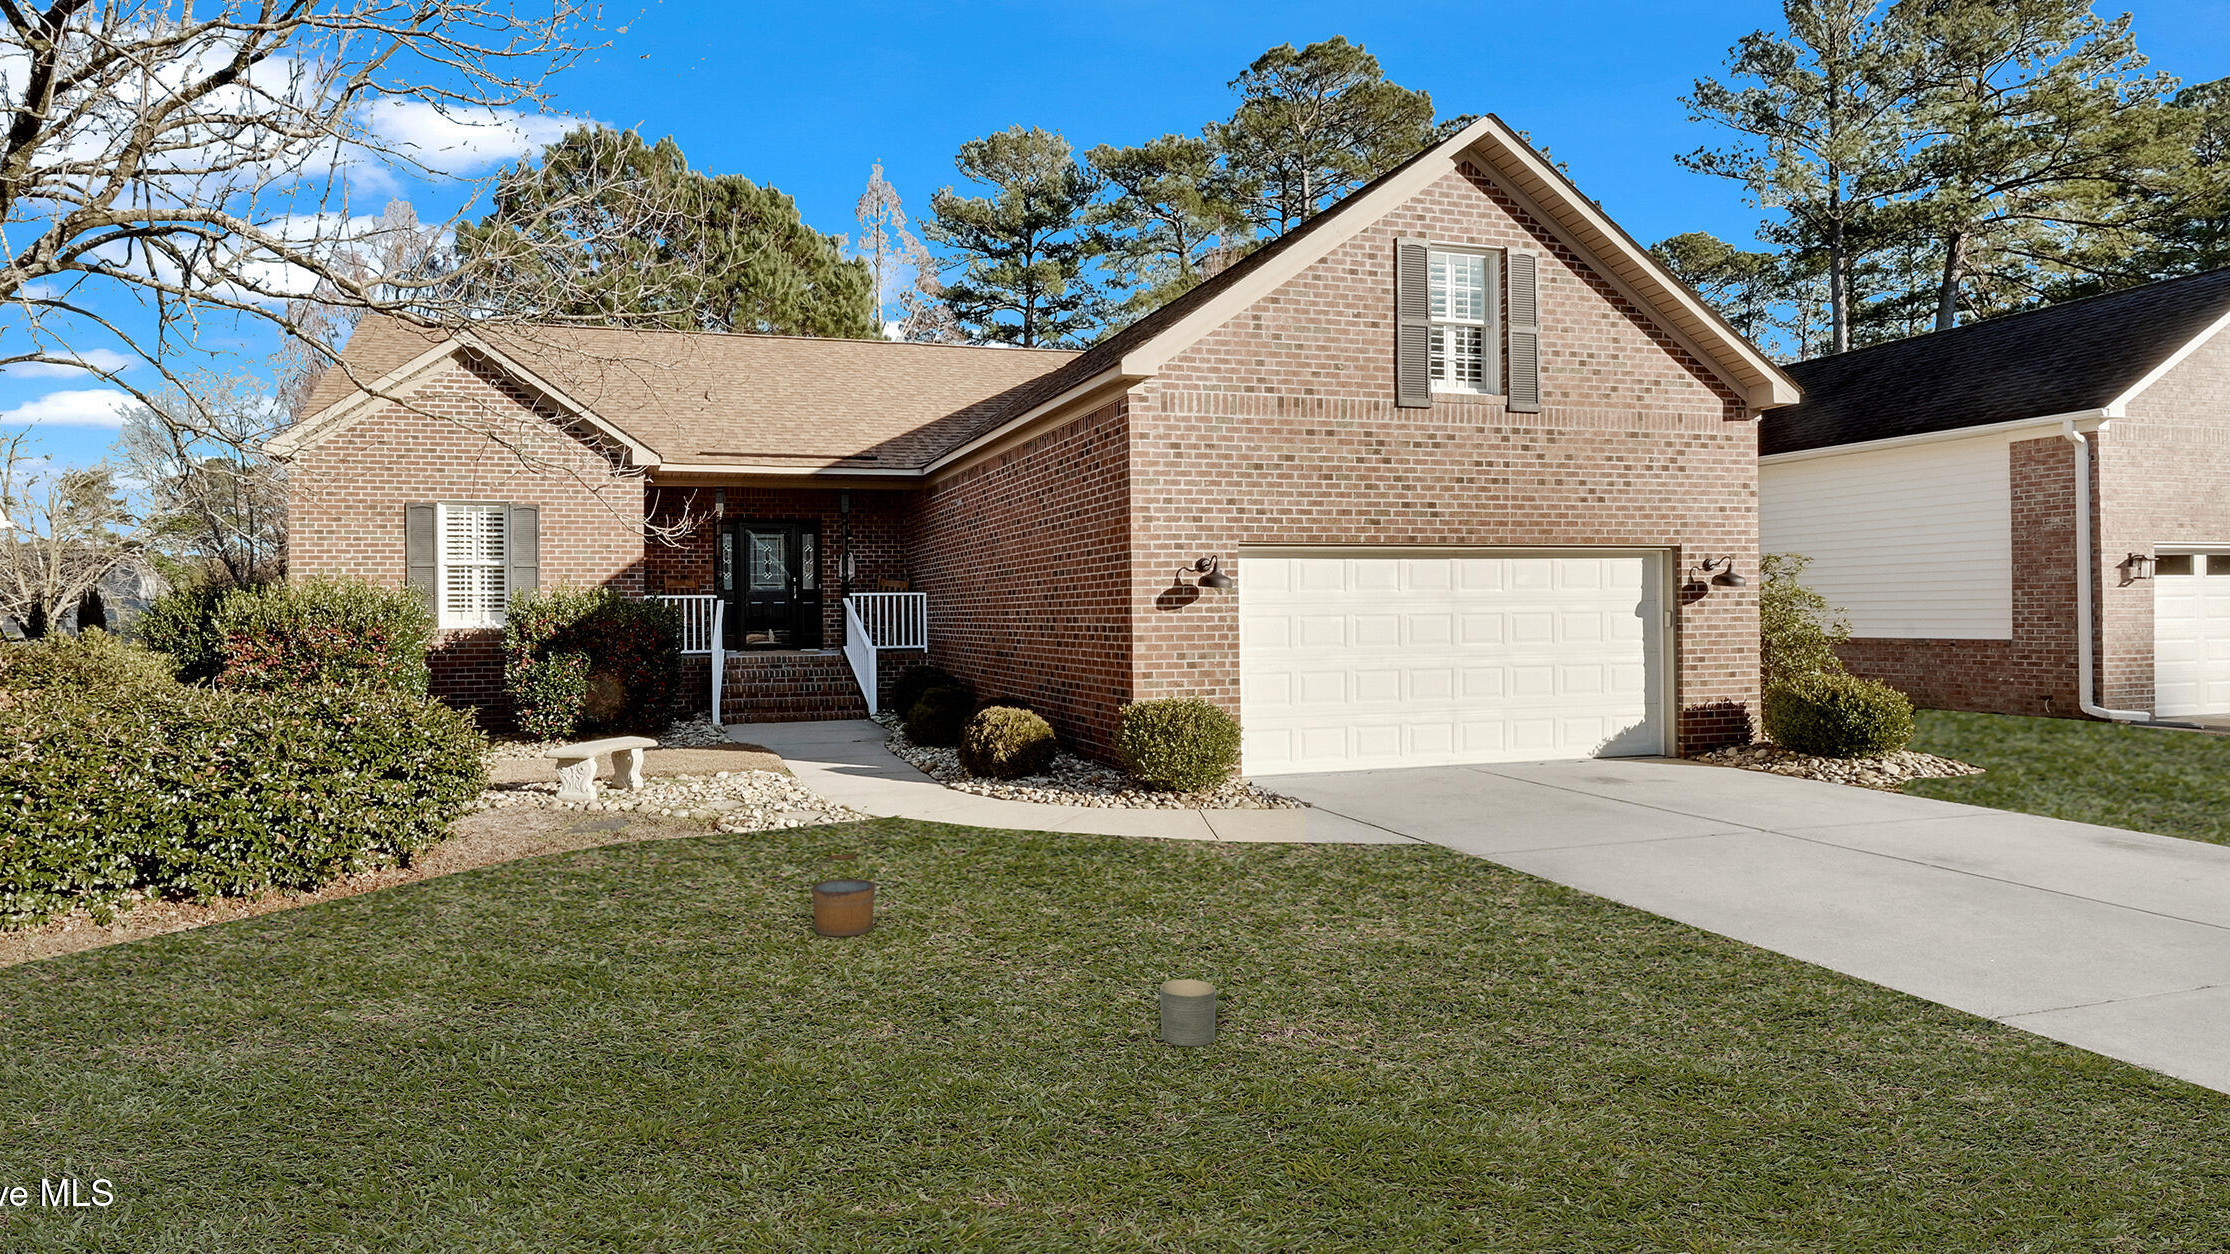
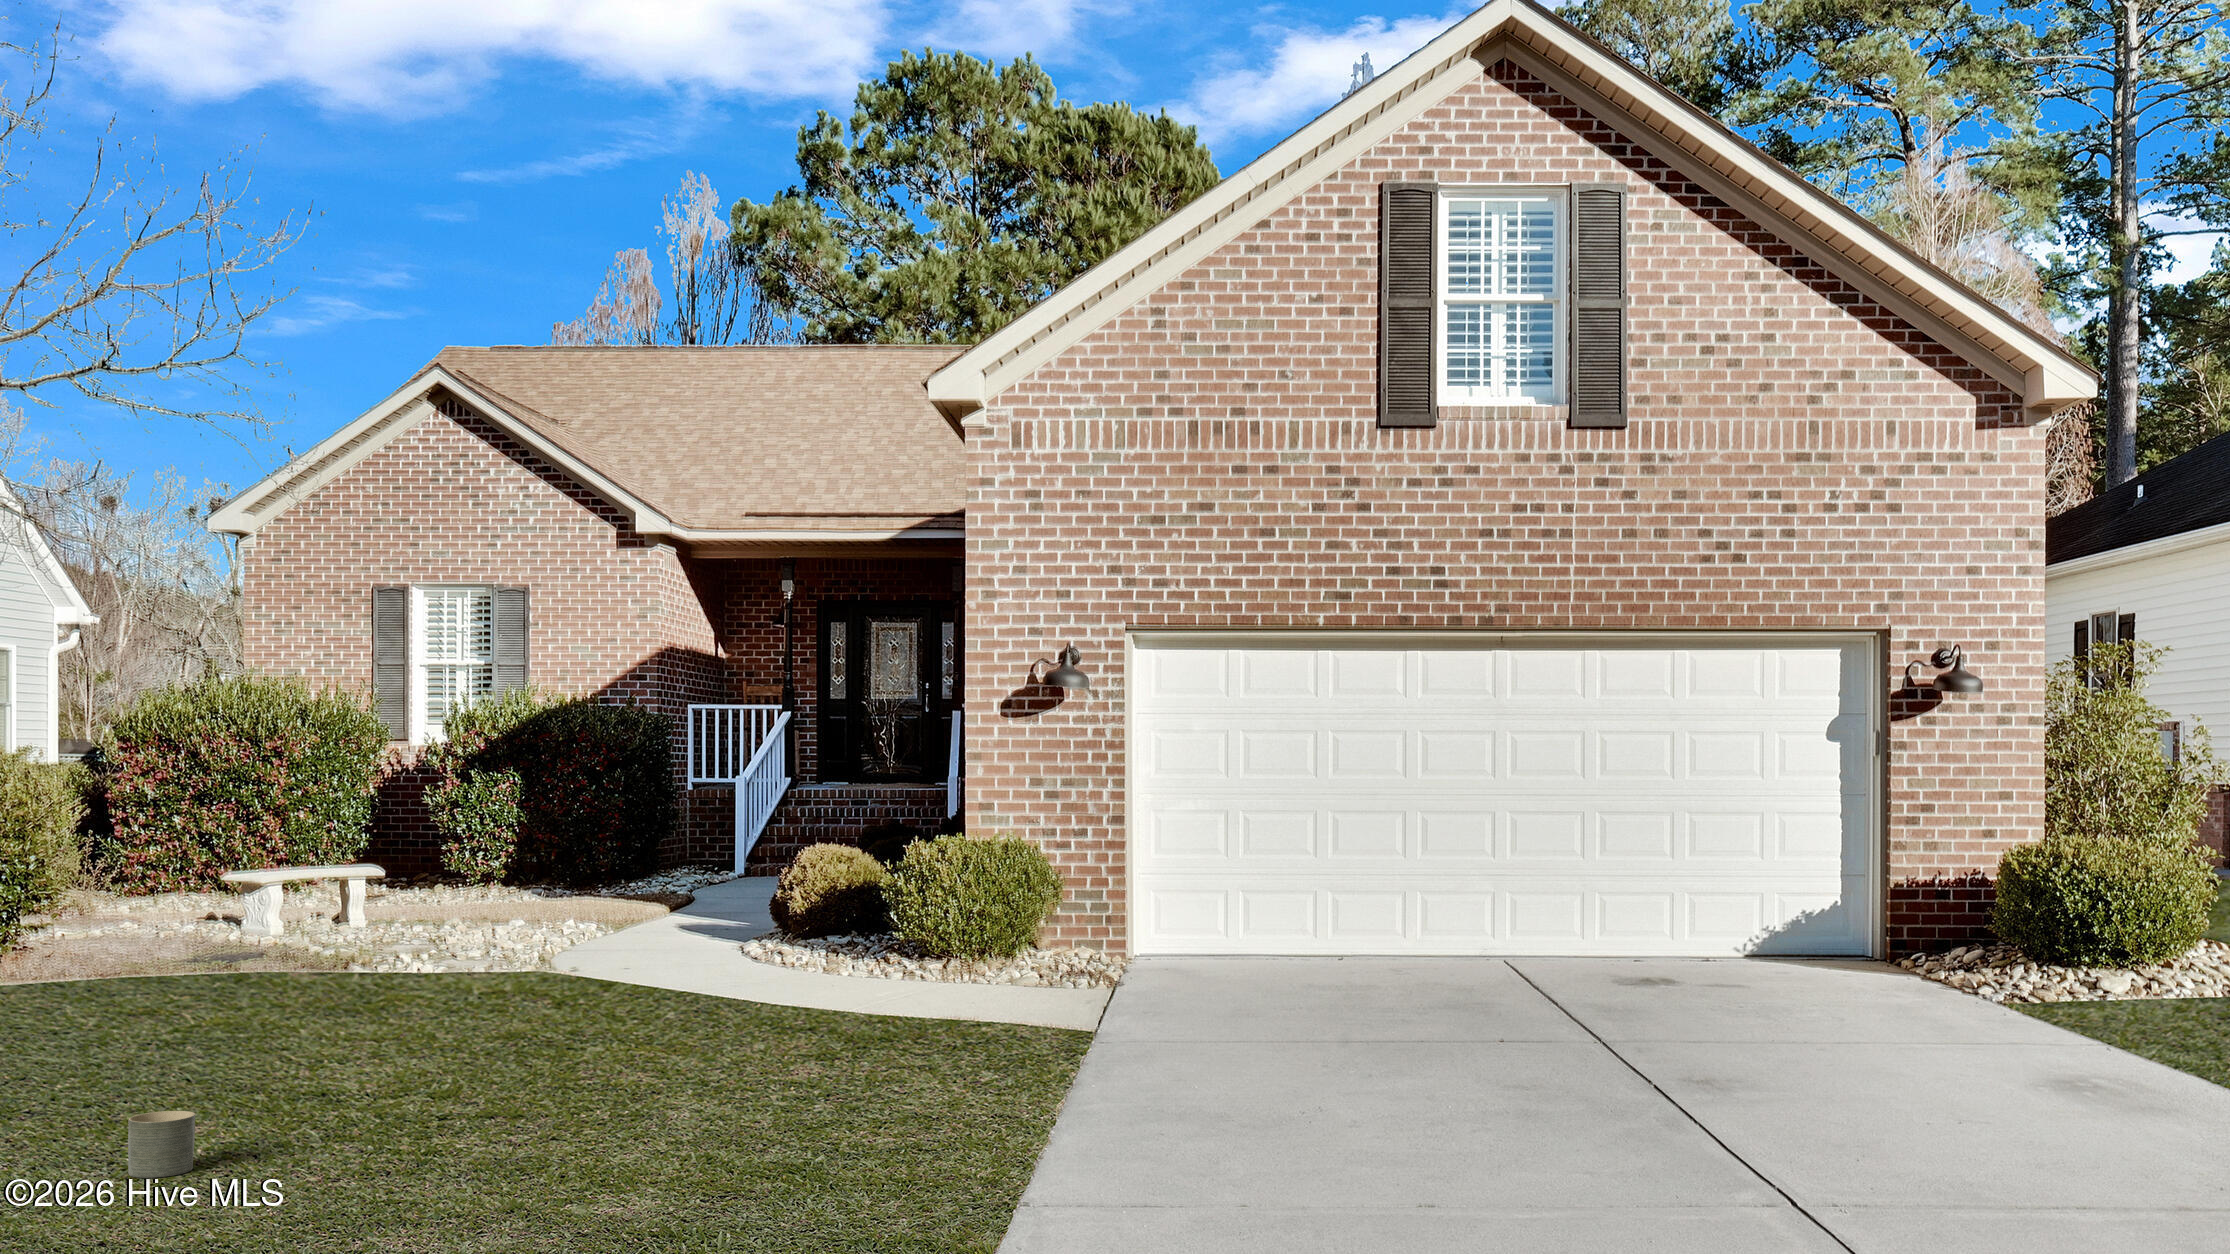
bucket: present [811,855,876,937] -> none [127,986,204,1077]

